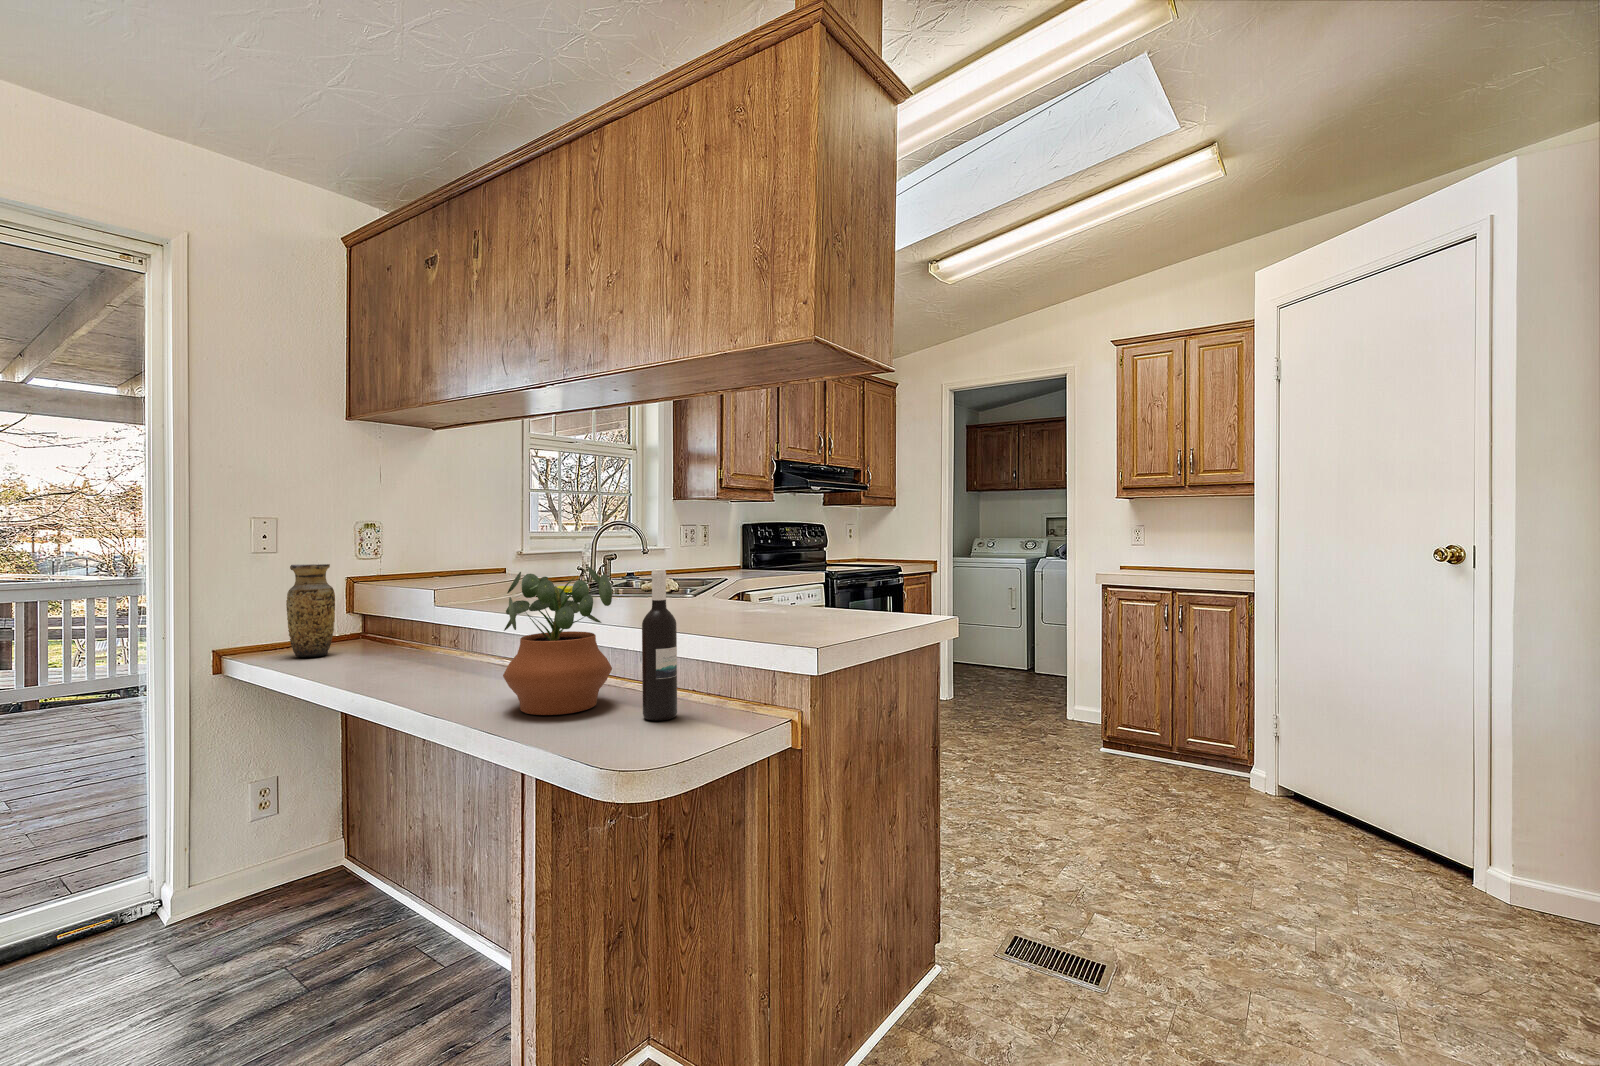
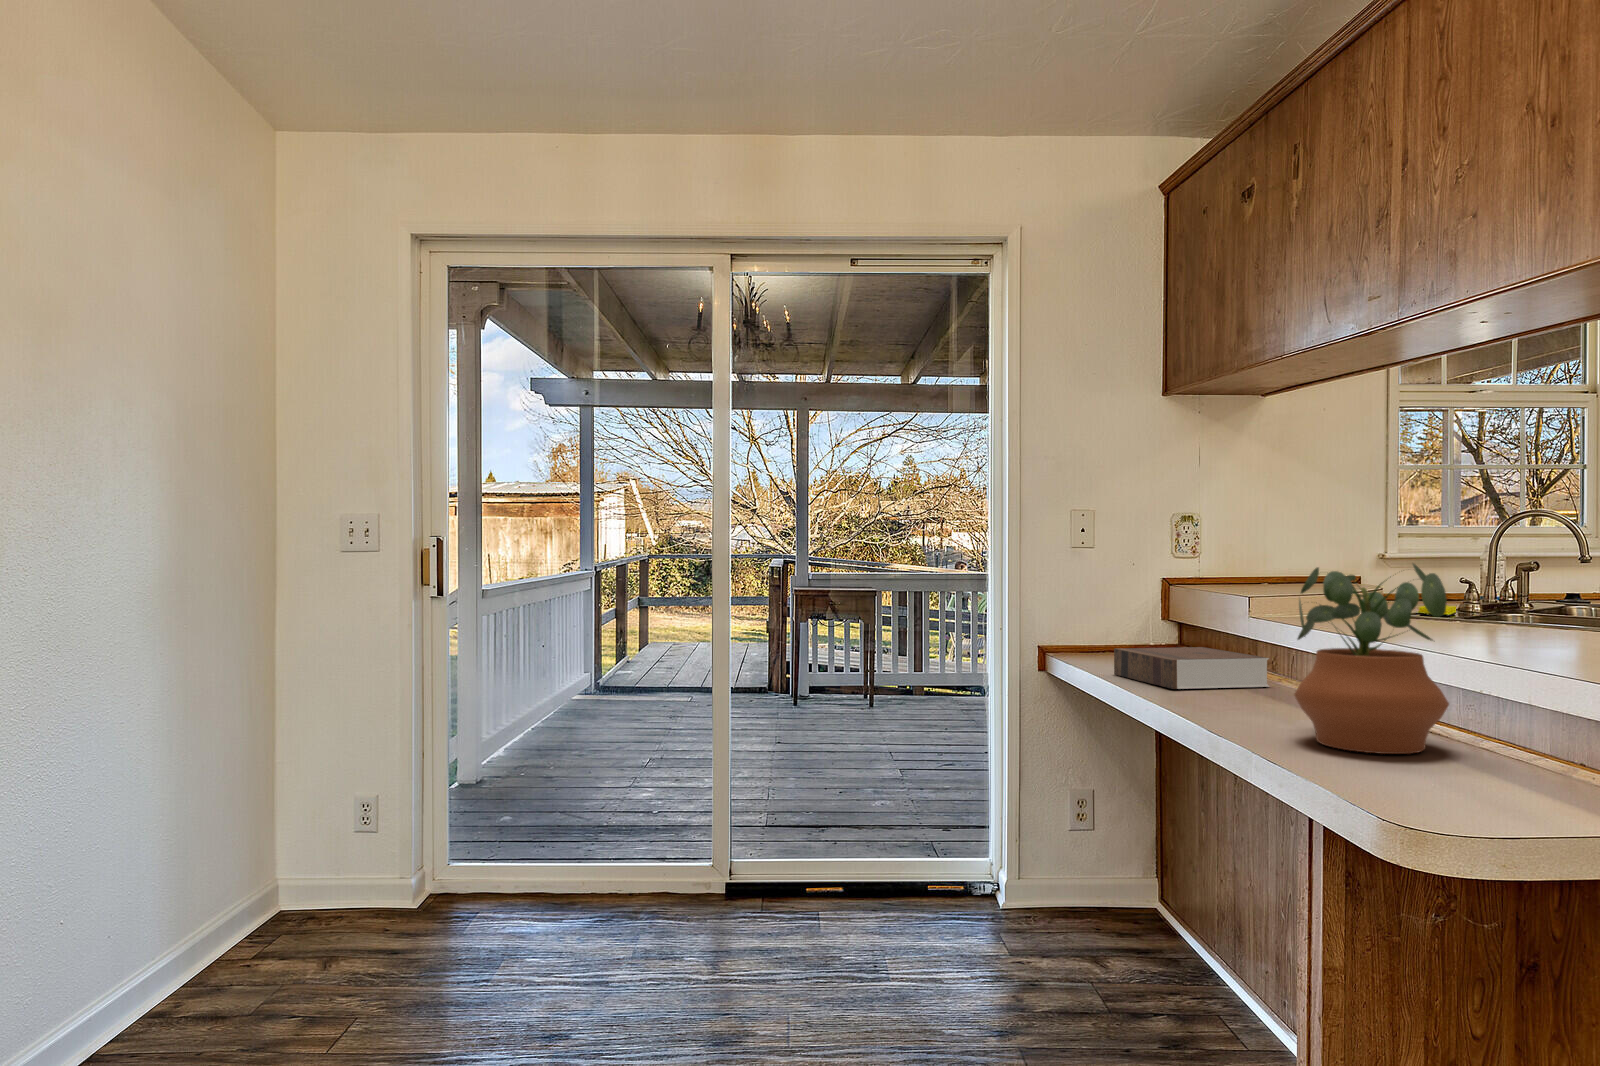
vase: present [286,564,335,657] -> none [1099,562,1145,663]
wine bottle: present [642,569,677,721] -> none [1481,566,1542,784]
book: none [309,635,458,679] -> present [1114,647,1269,689]

